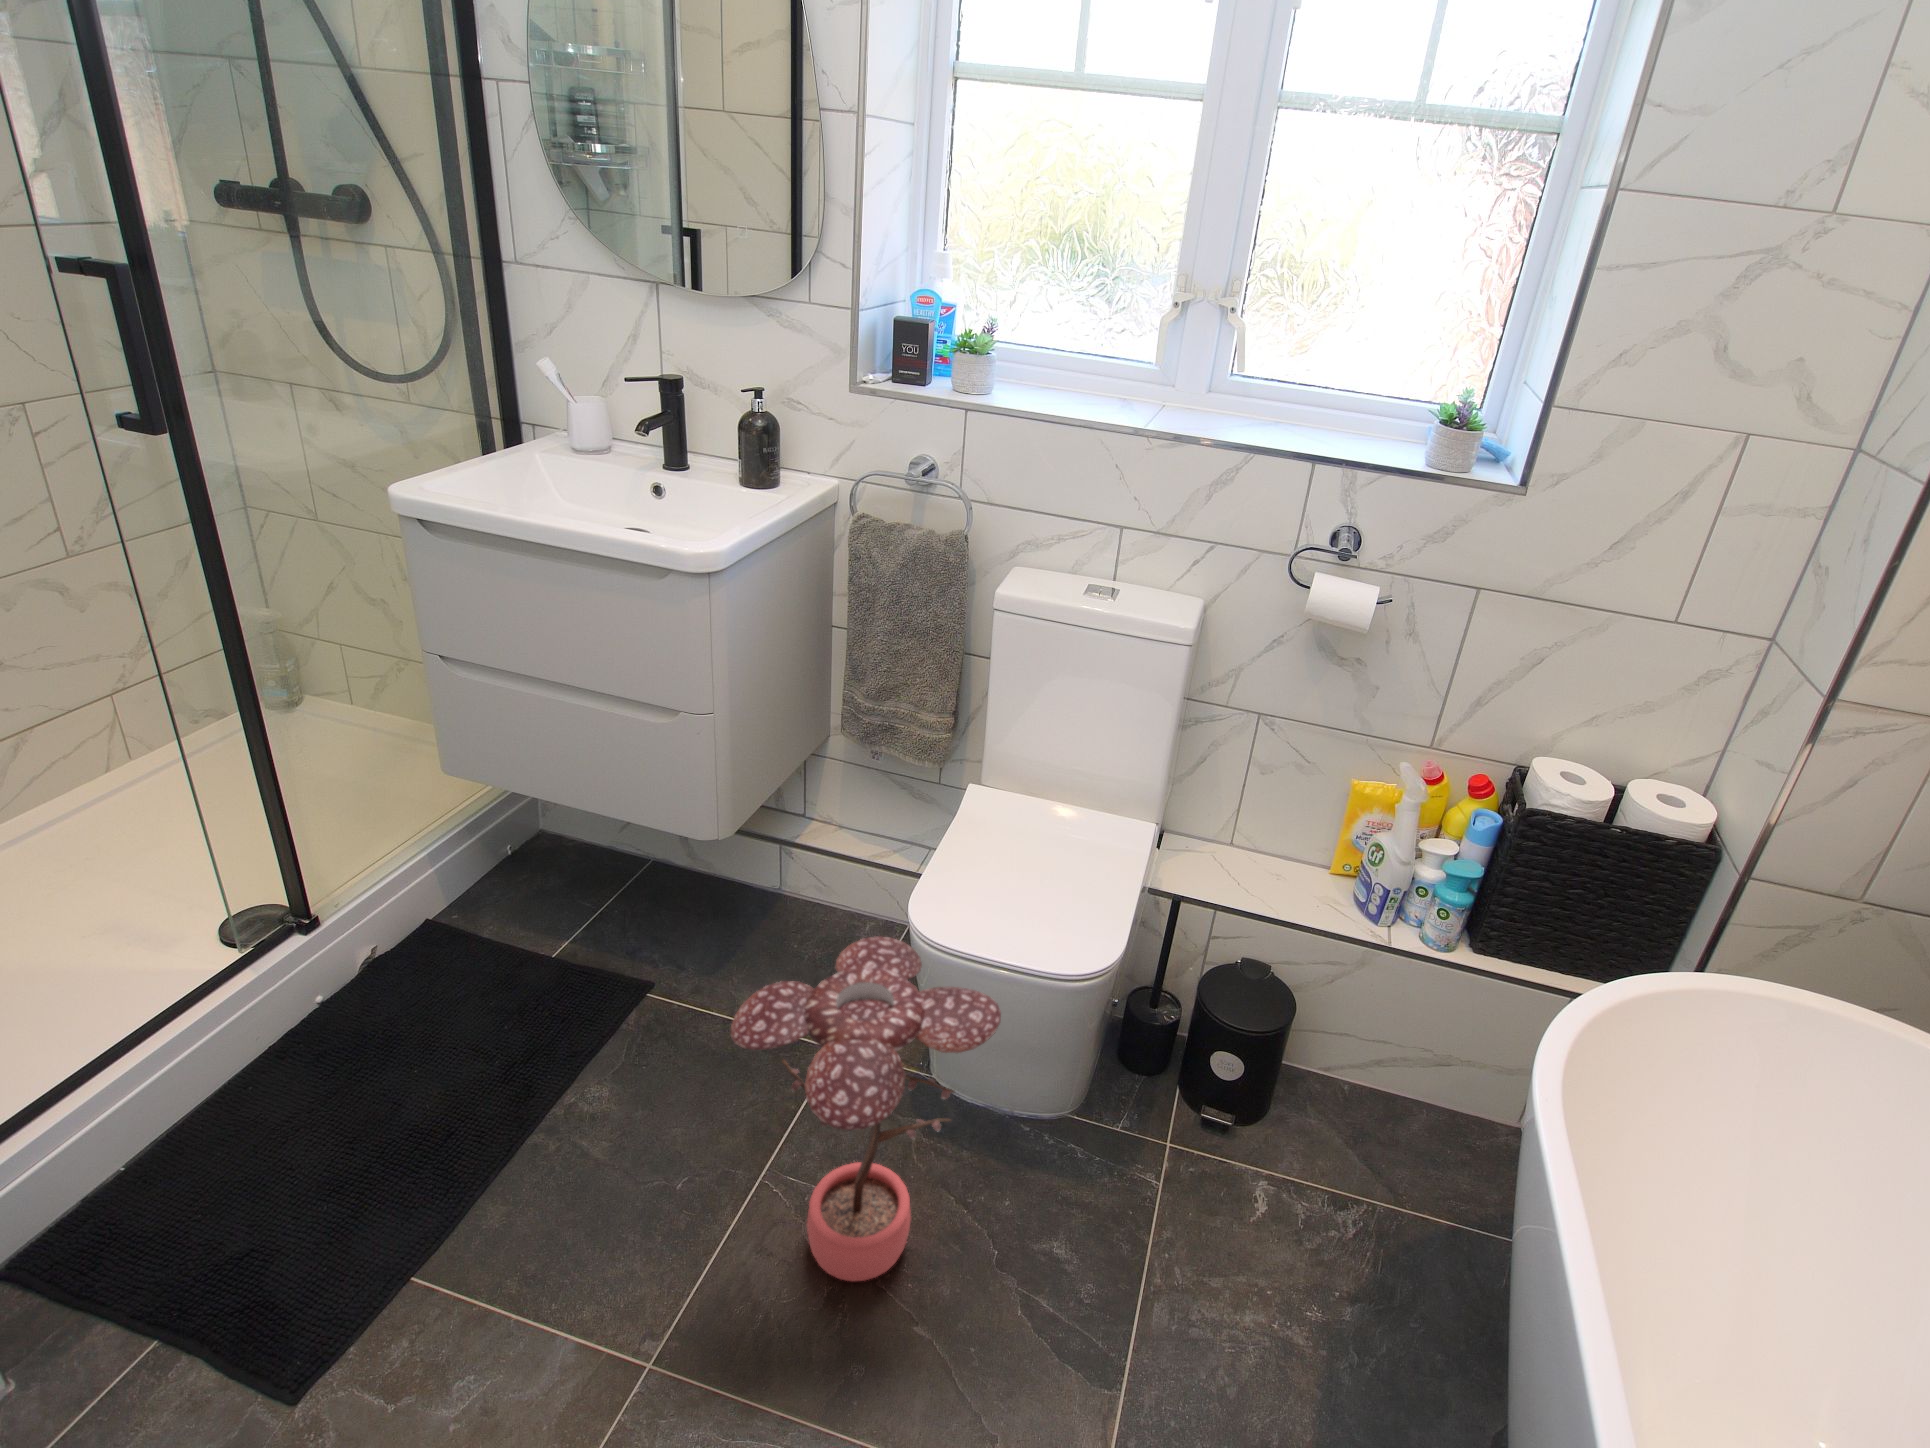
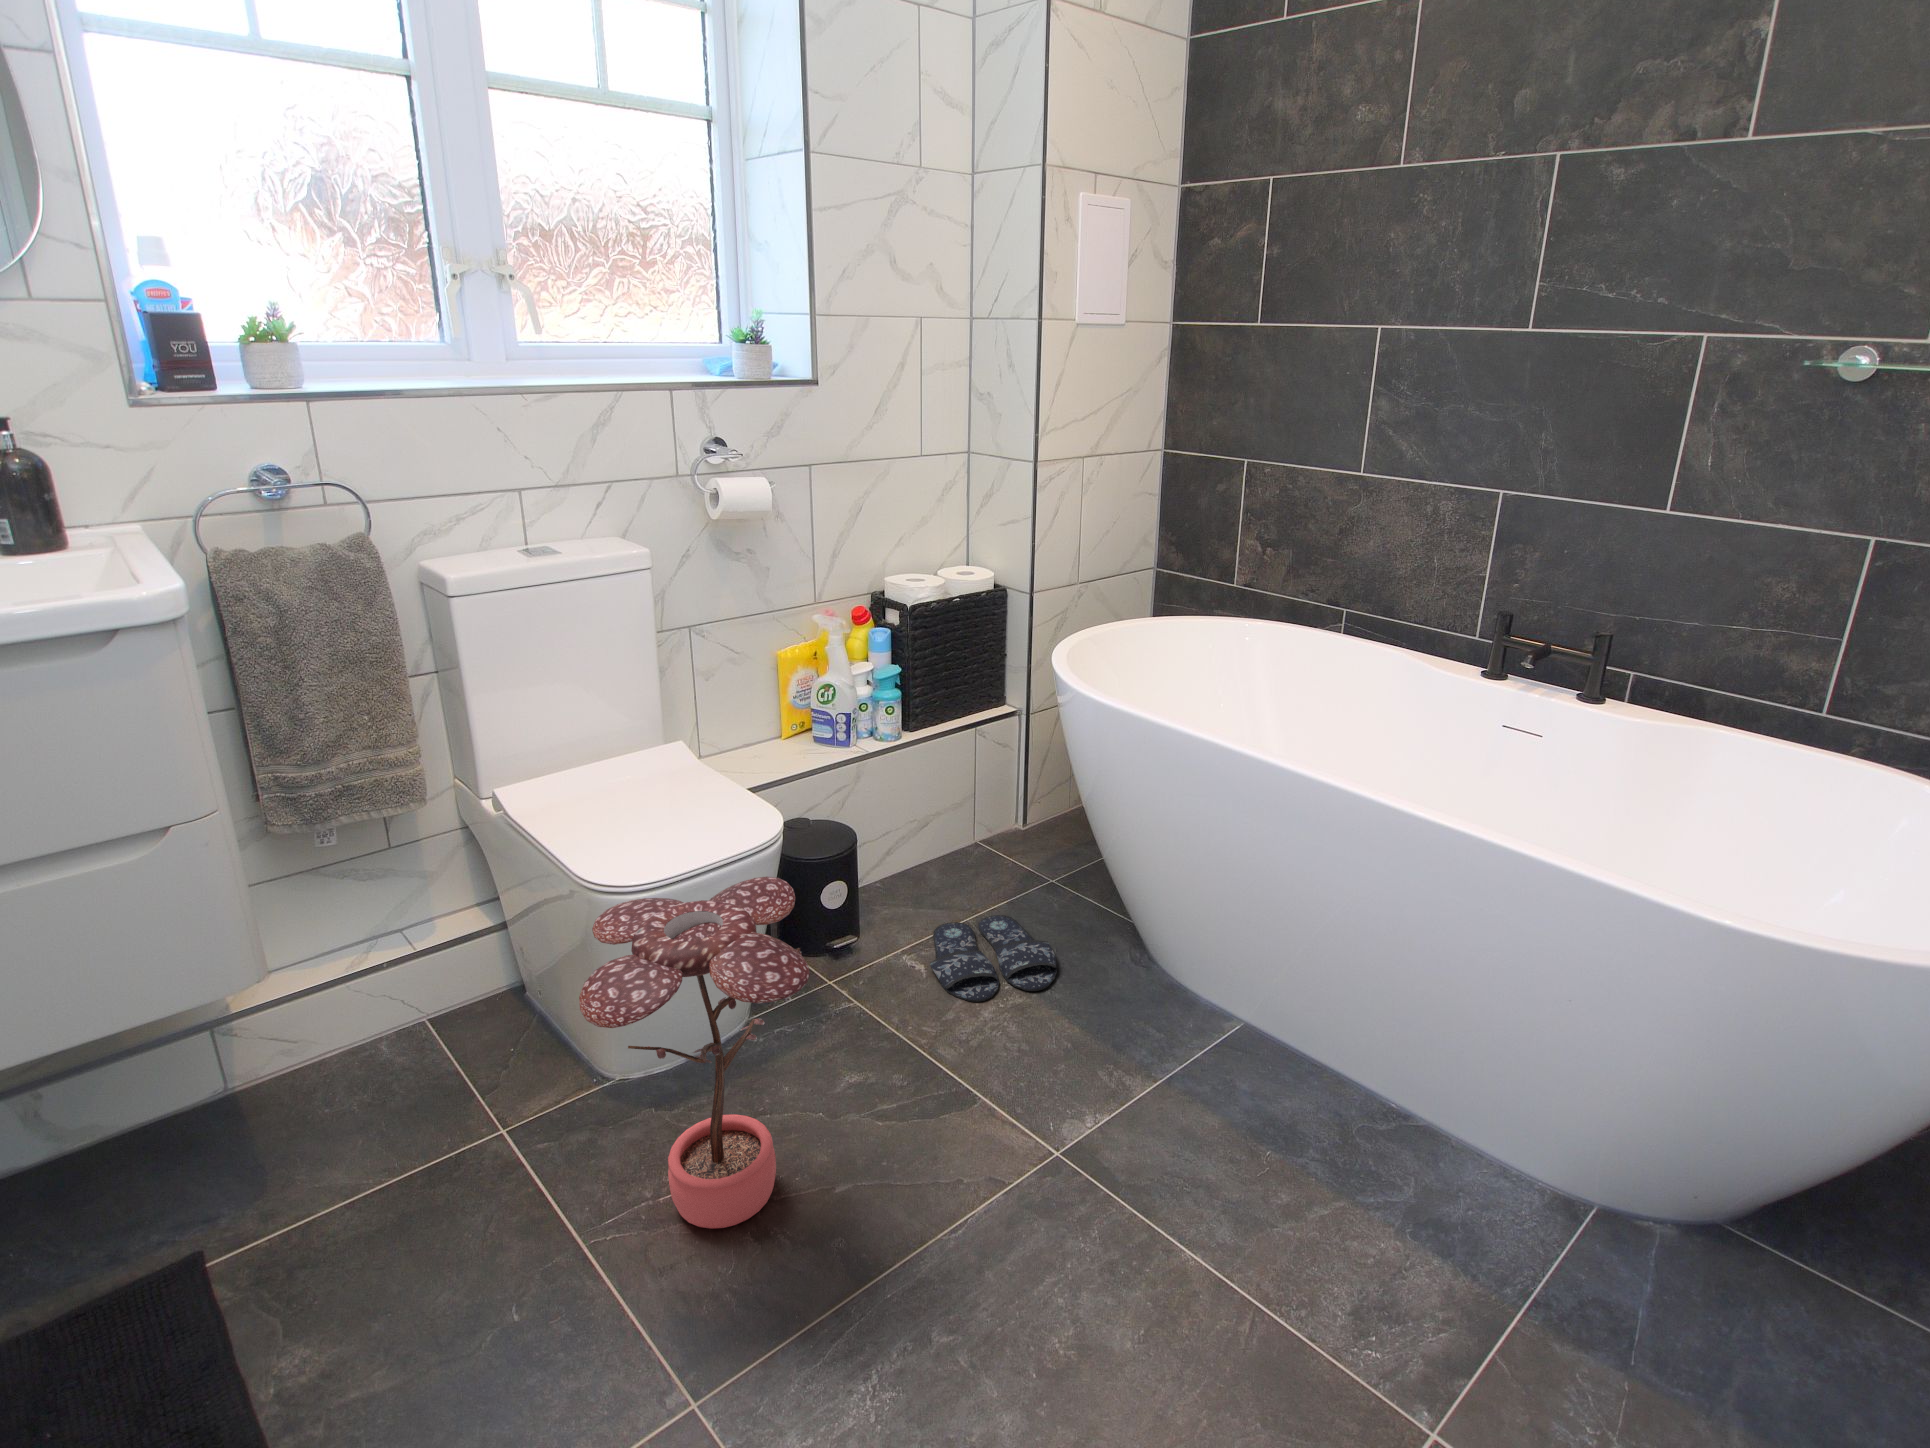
slippers: none [1249,1182,1427,1362] -> present [930,915,1057,1002]

